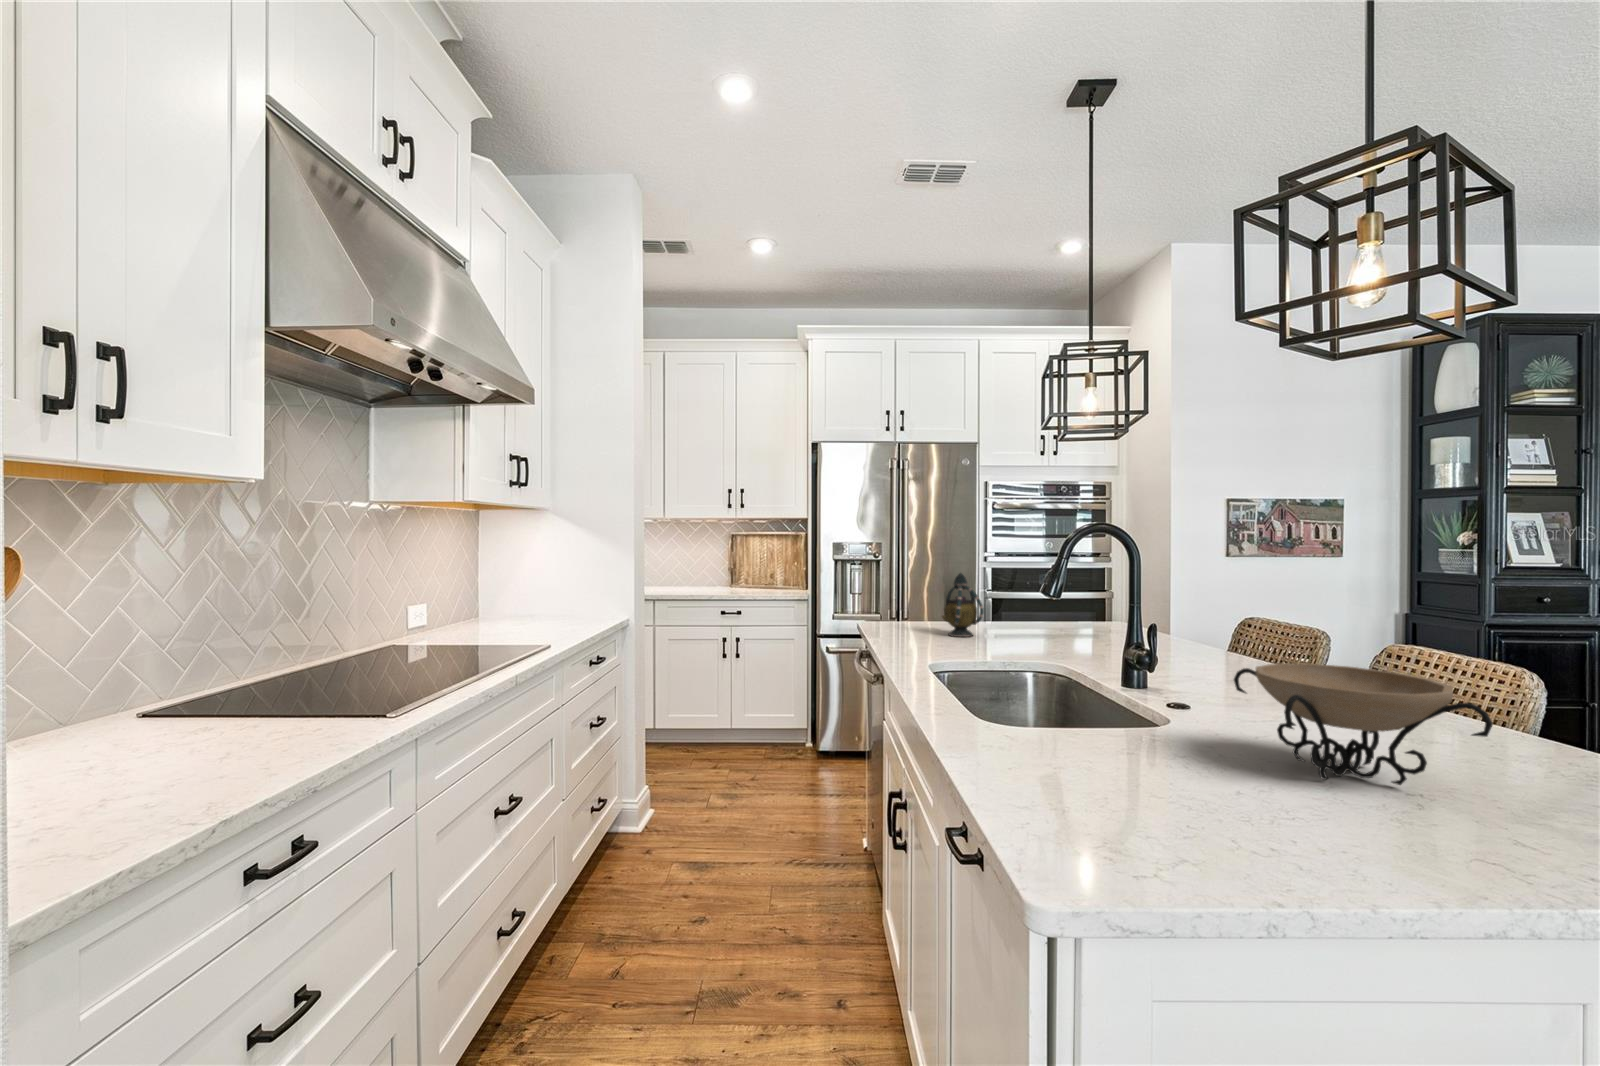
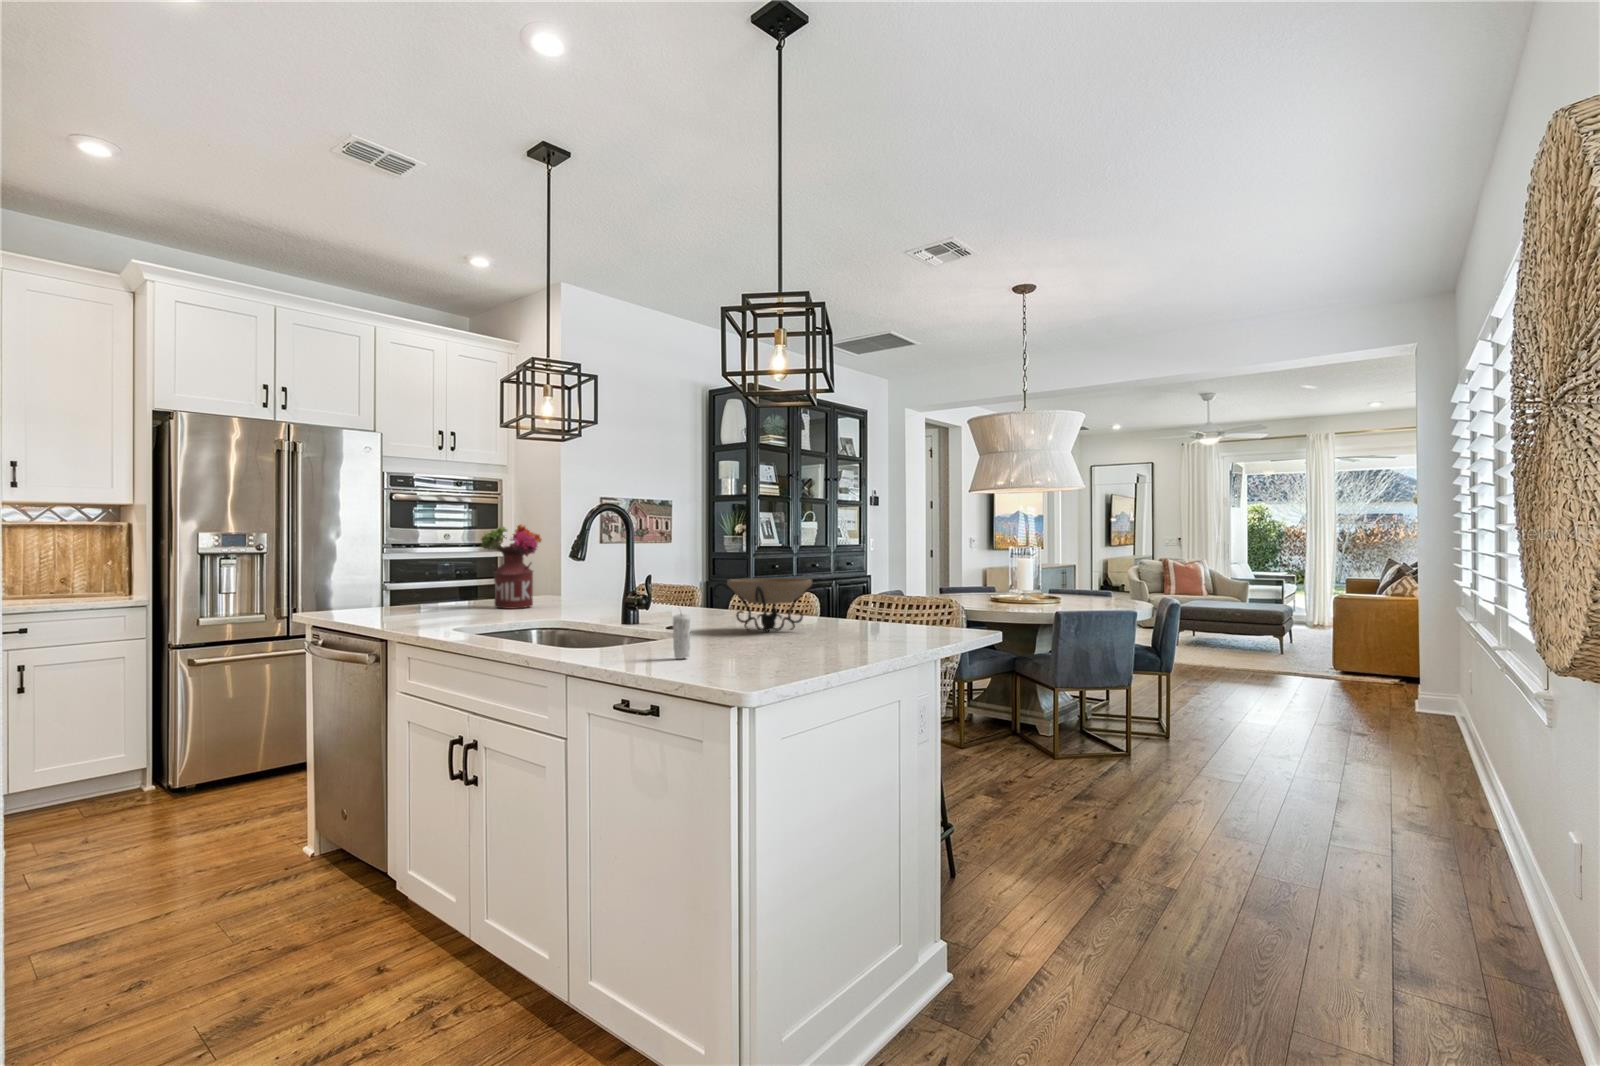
flower arrangement: none [1021,541,1095,640] -> present [481,525,542,609]
teapot: present [942,573,984,637] -> none [396,553,451,614]
candle: none [1014,739,1051,839] -> present [673,614,690,659]

